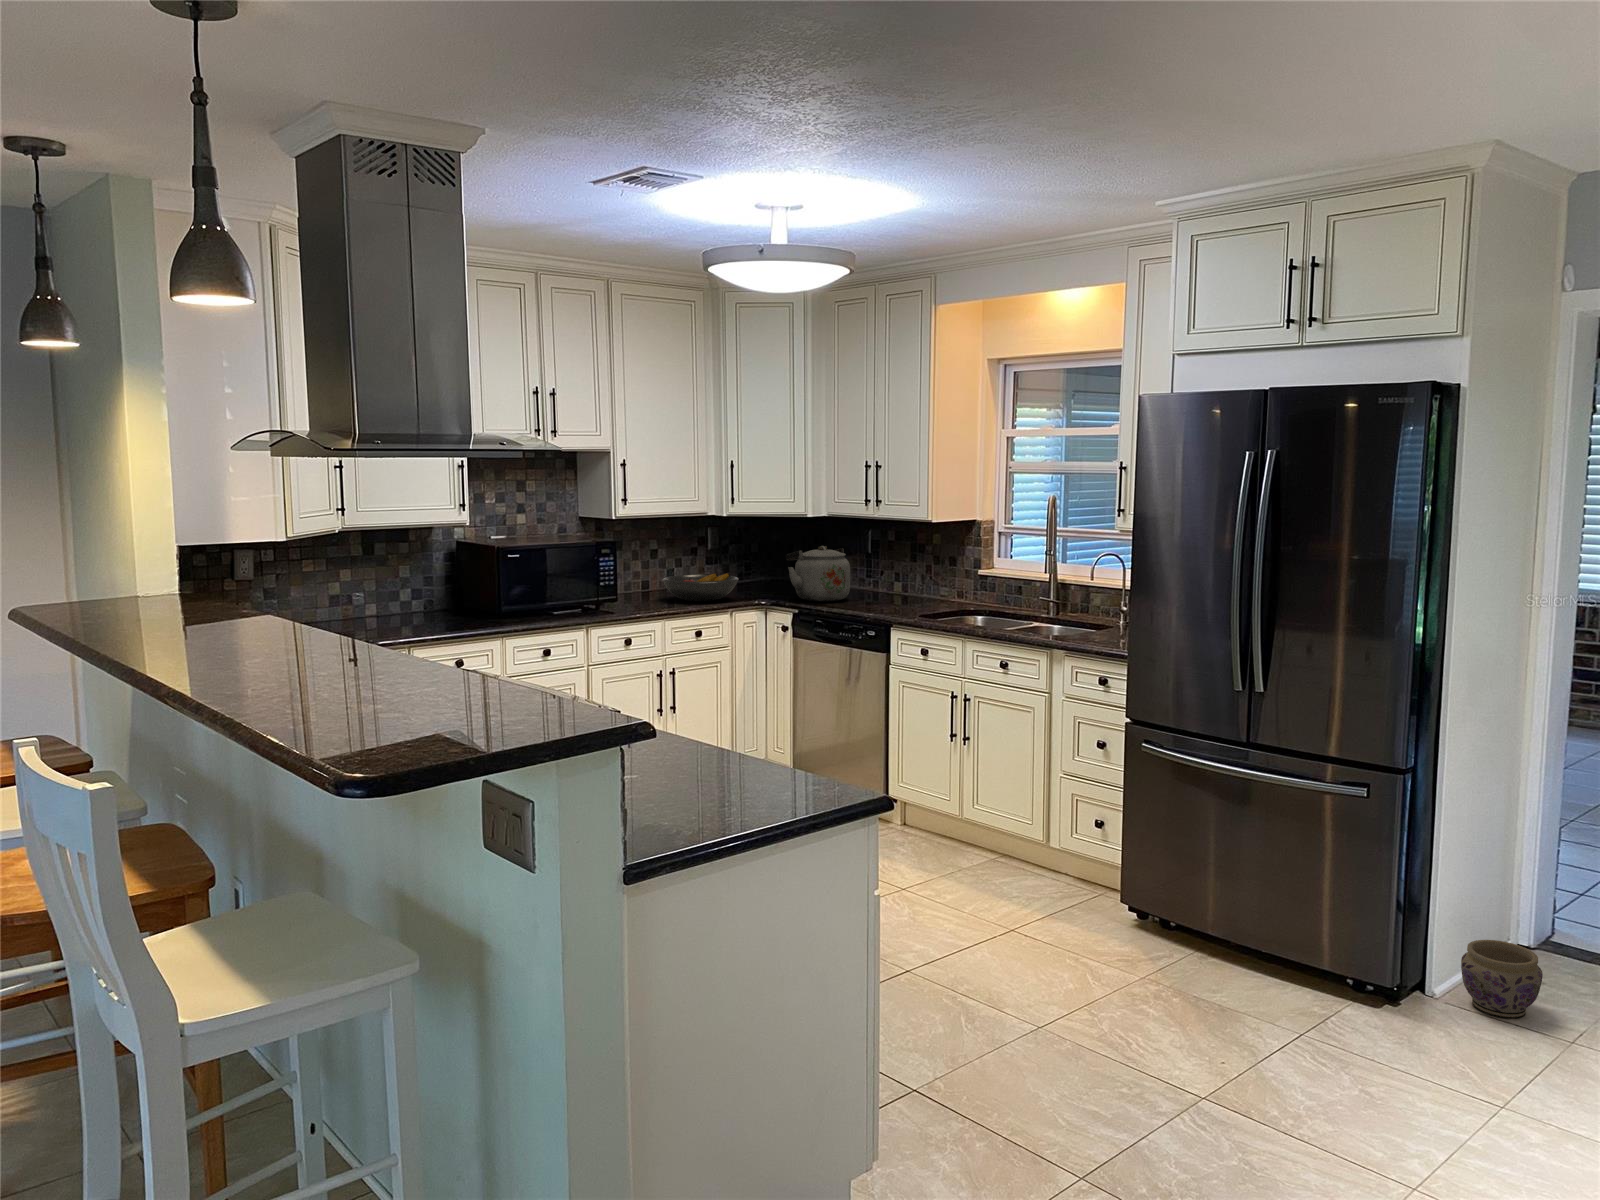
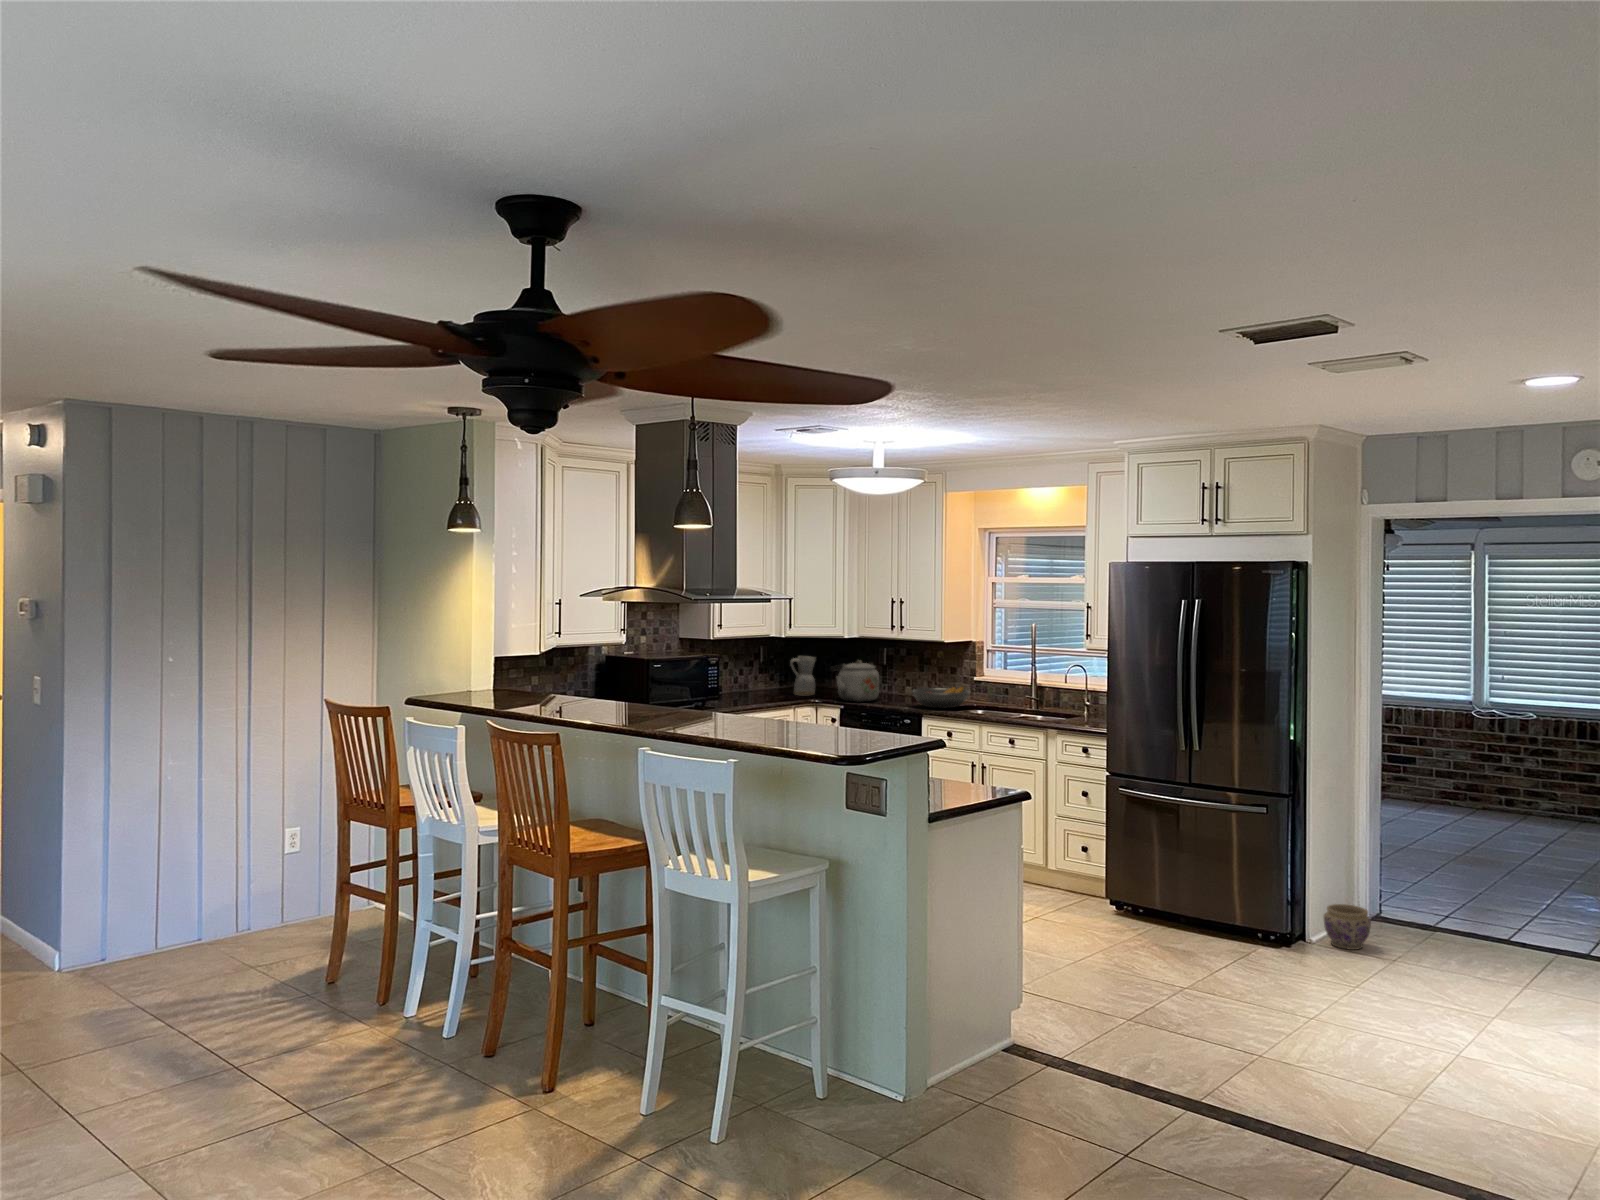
ceramic pitcher: none [741,540,776,592] -> present [790,656,816,695]
fruit bowl: present [662,573,738,601] -> present [912,687,971,708]

